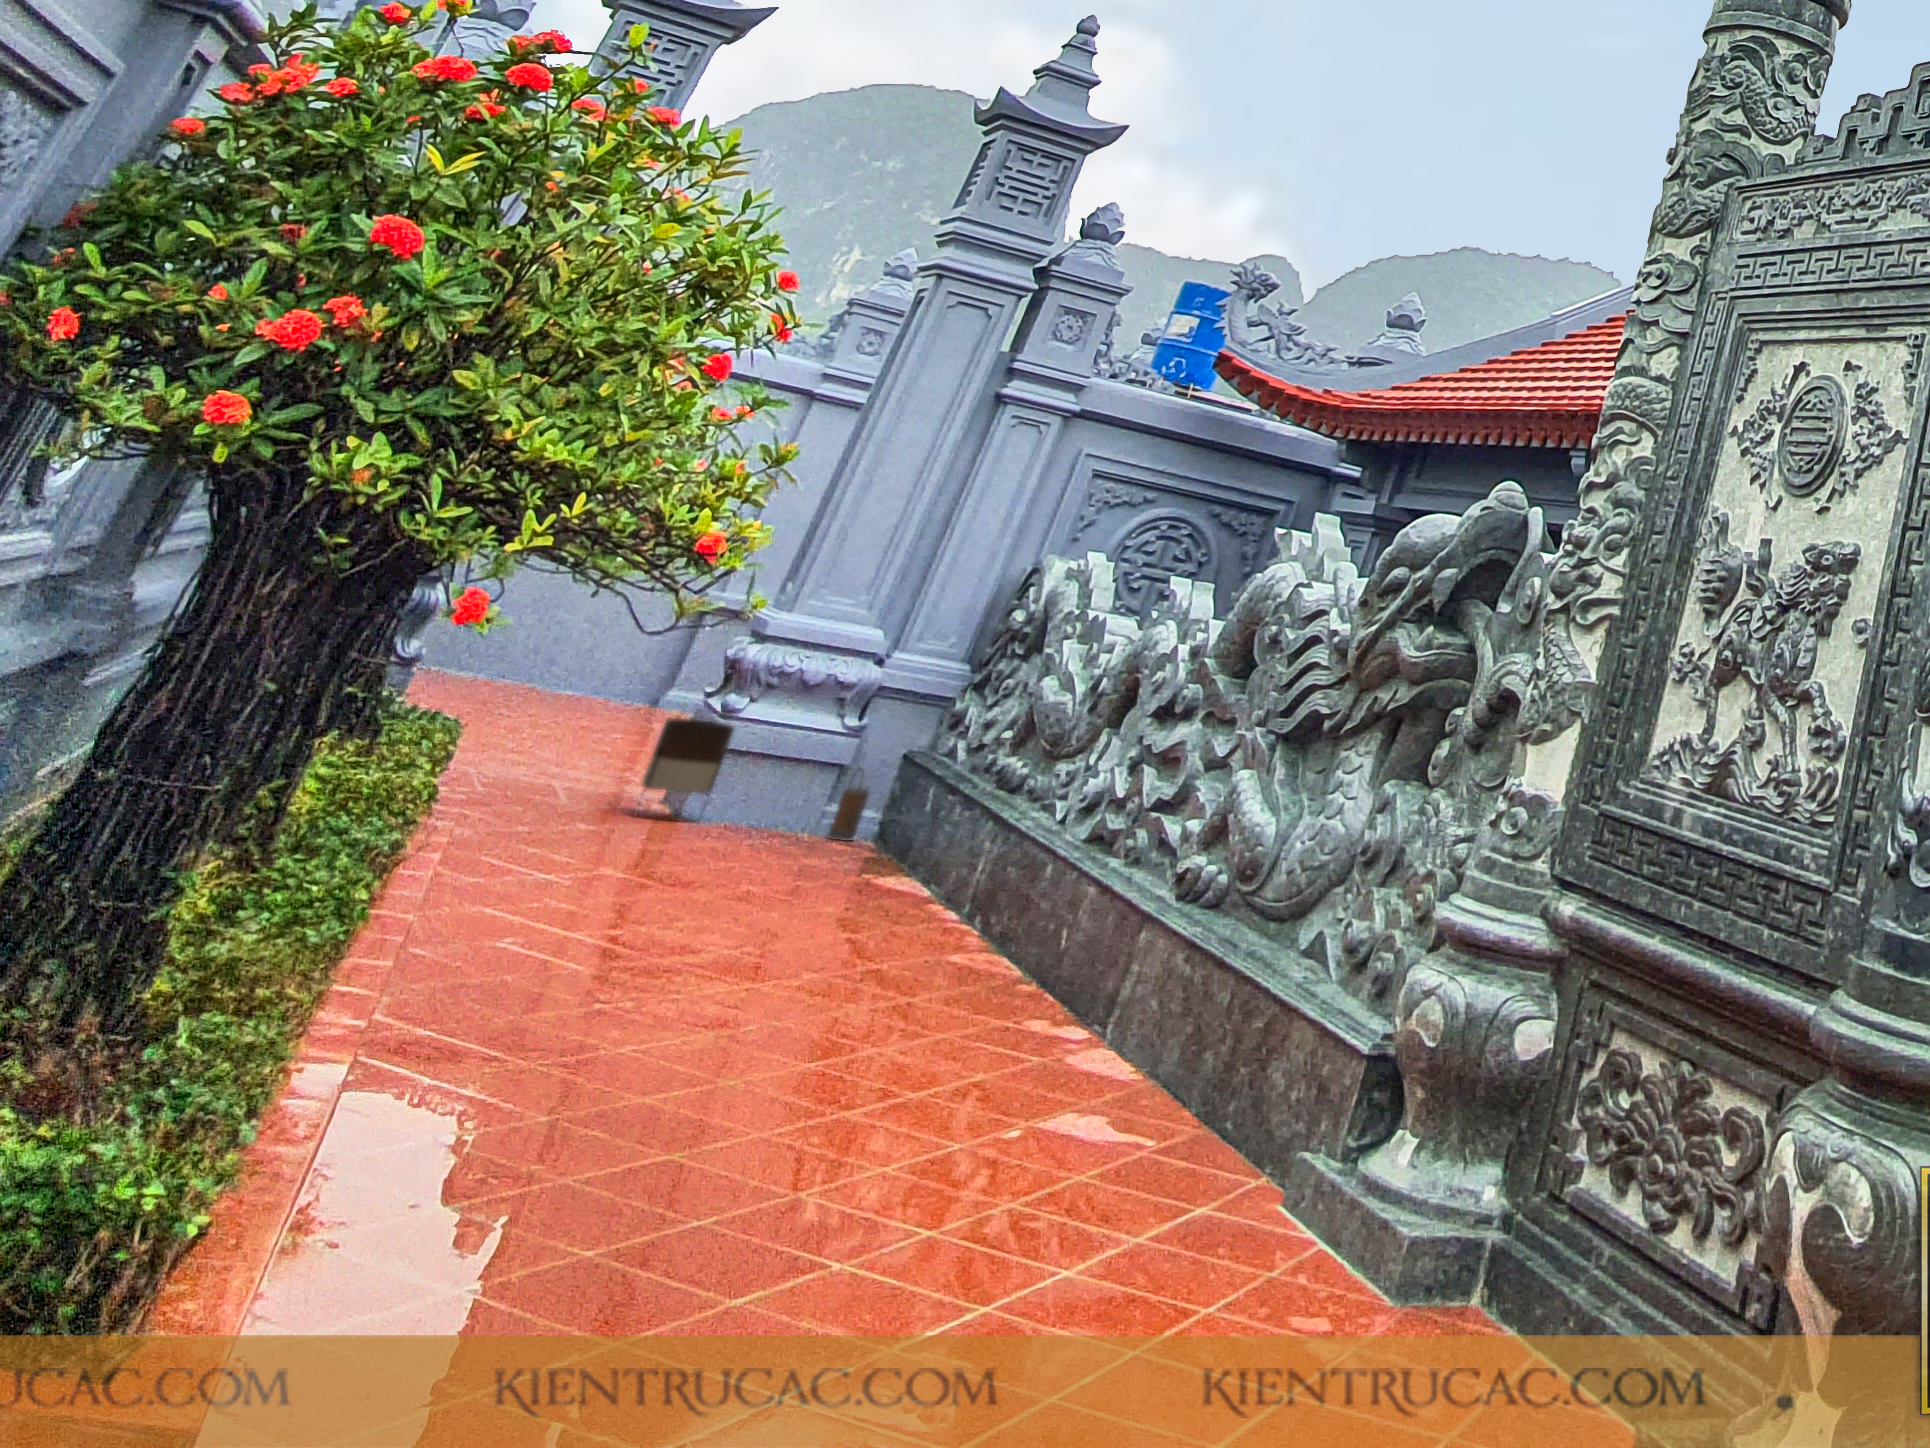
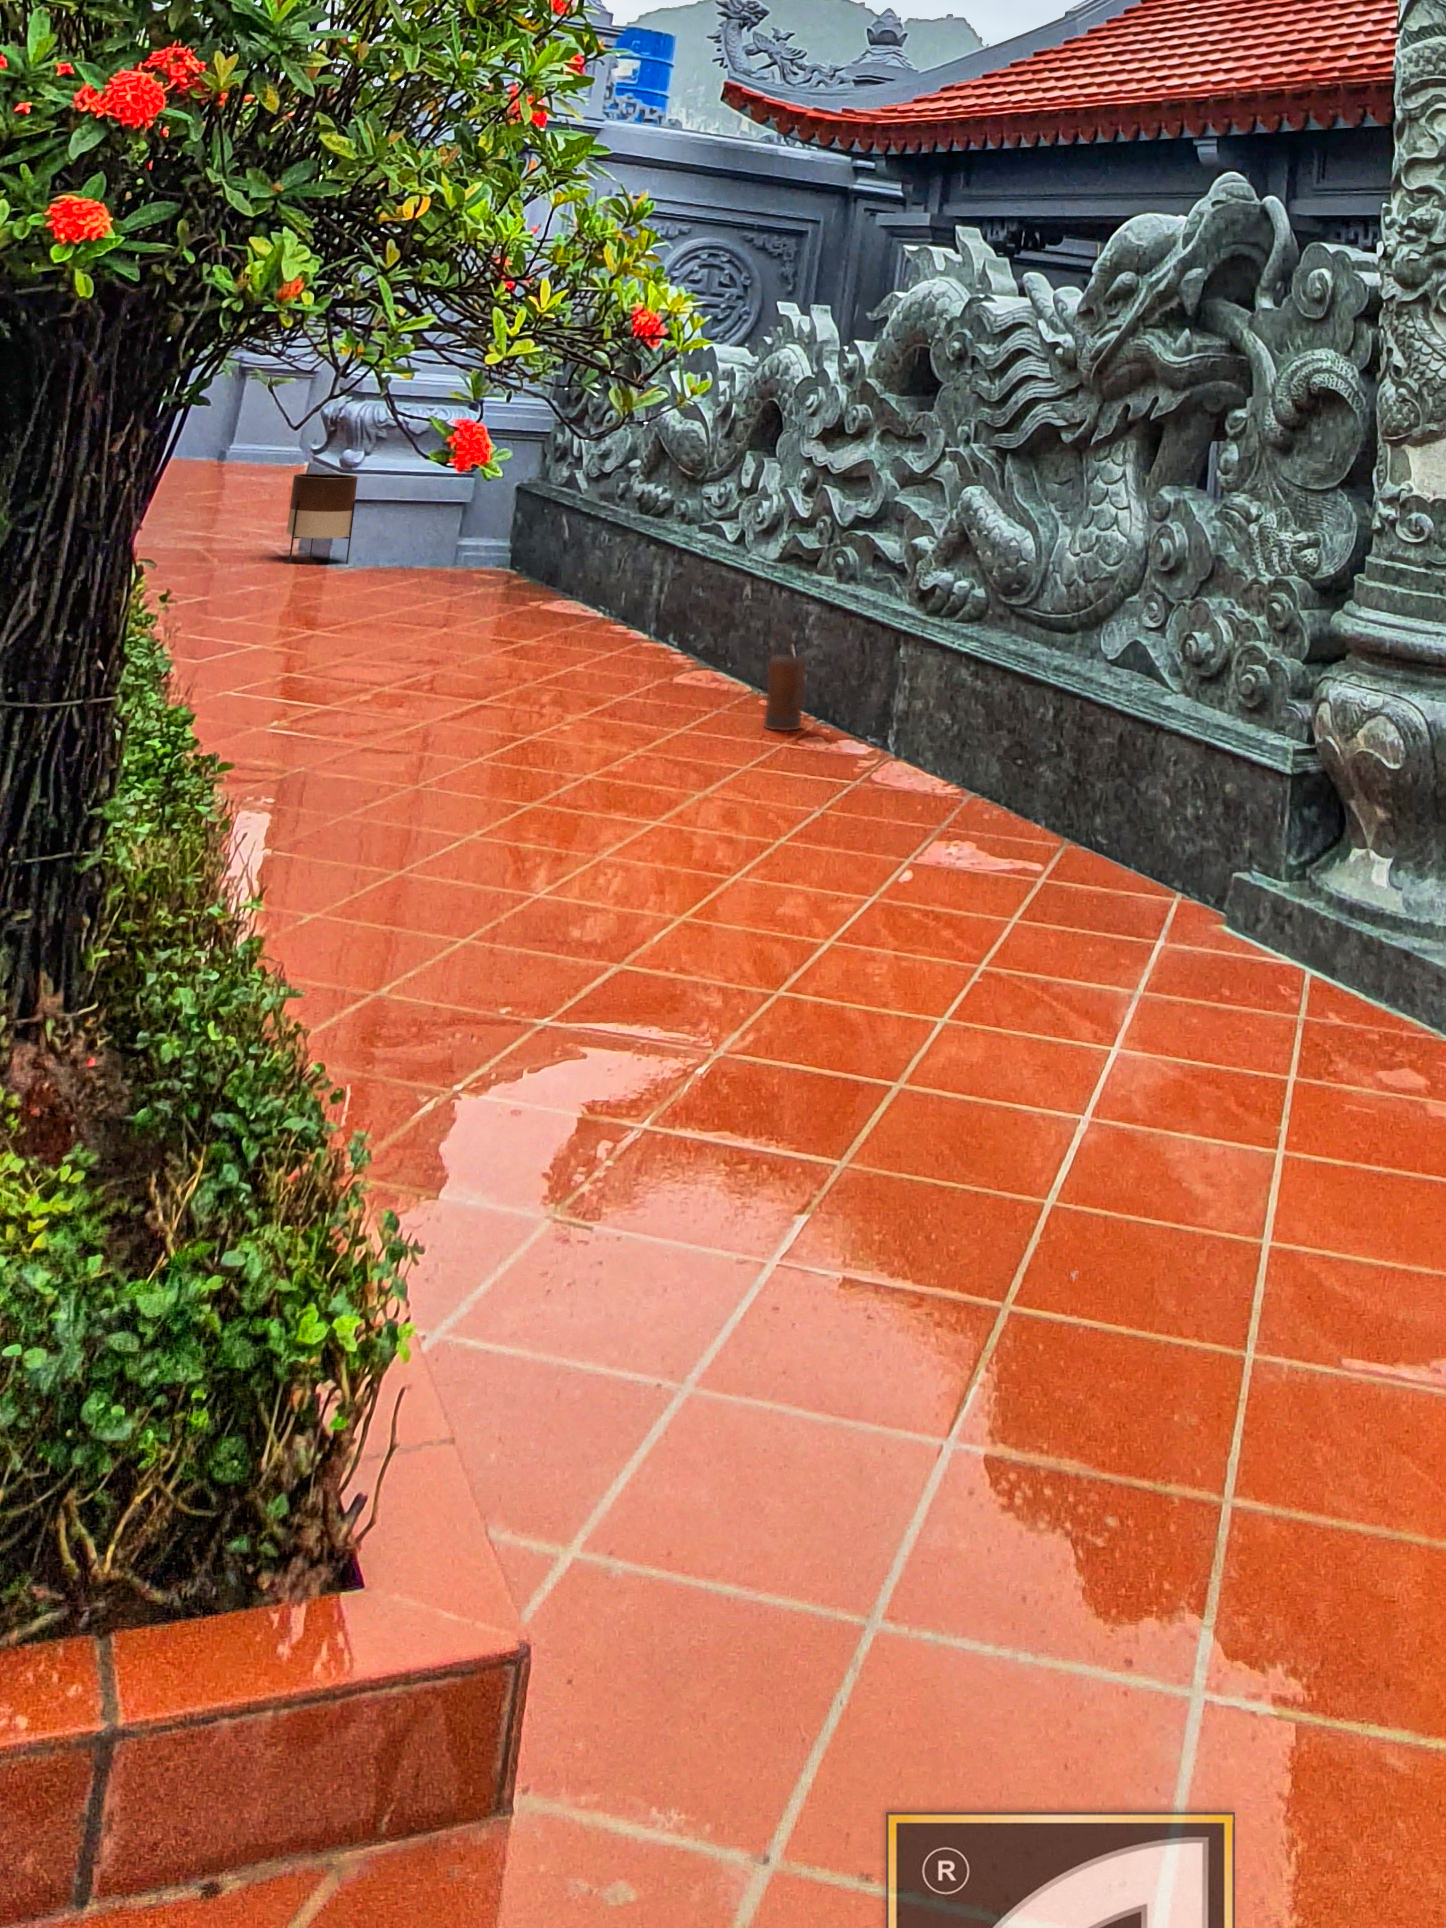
watering can: present [828,768,869,841] -> present [764,626,806,731]

